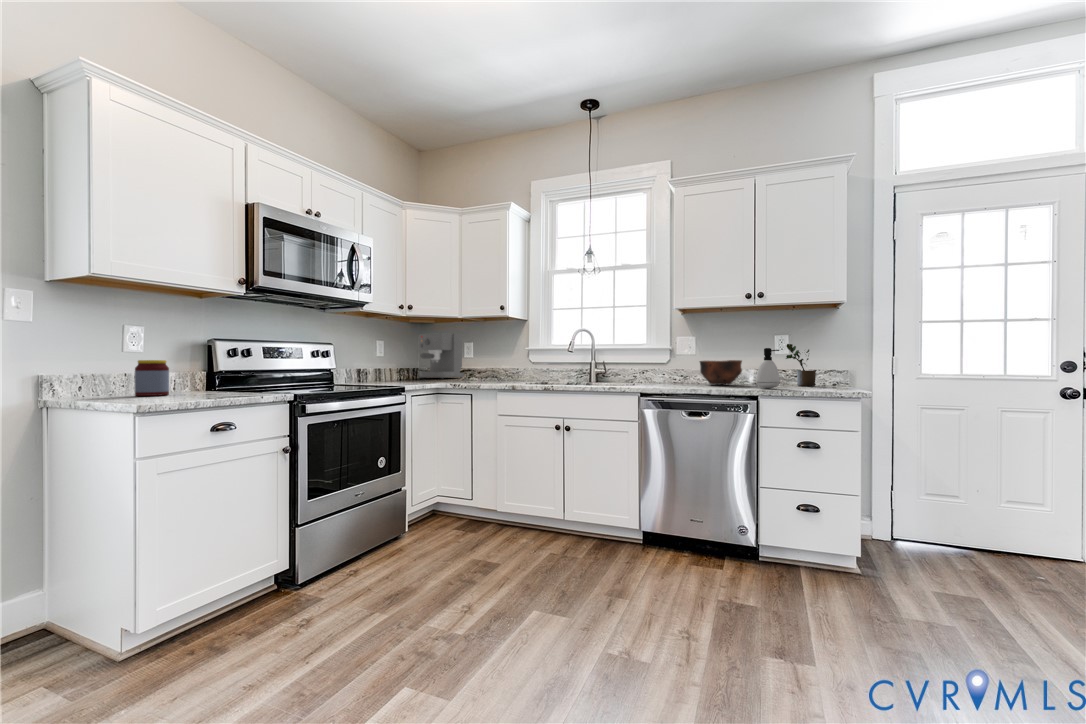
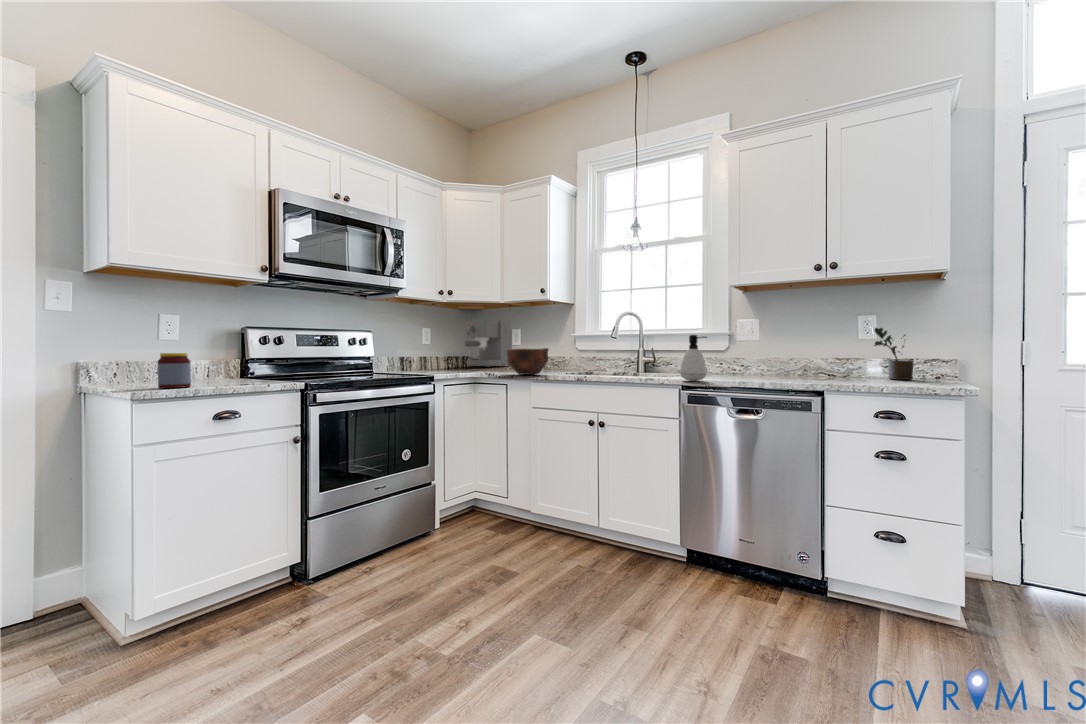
soap dispenser: present [756,348,780,388] -> present [681,335,707,381]
bowl: present [700,360,742,385] -> present [507,348,549,375]

